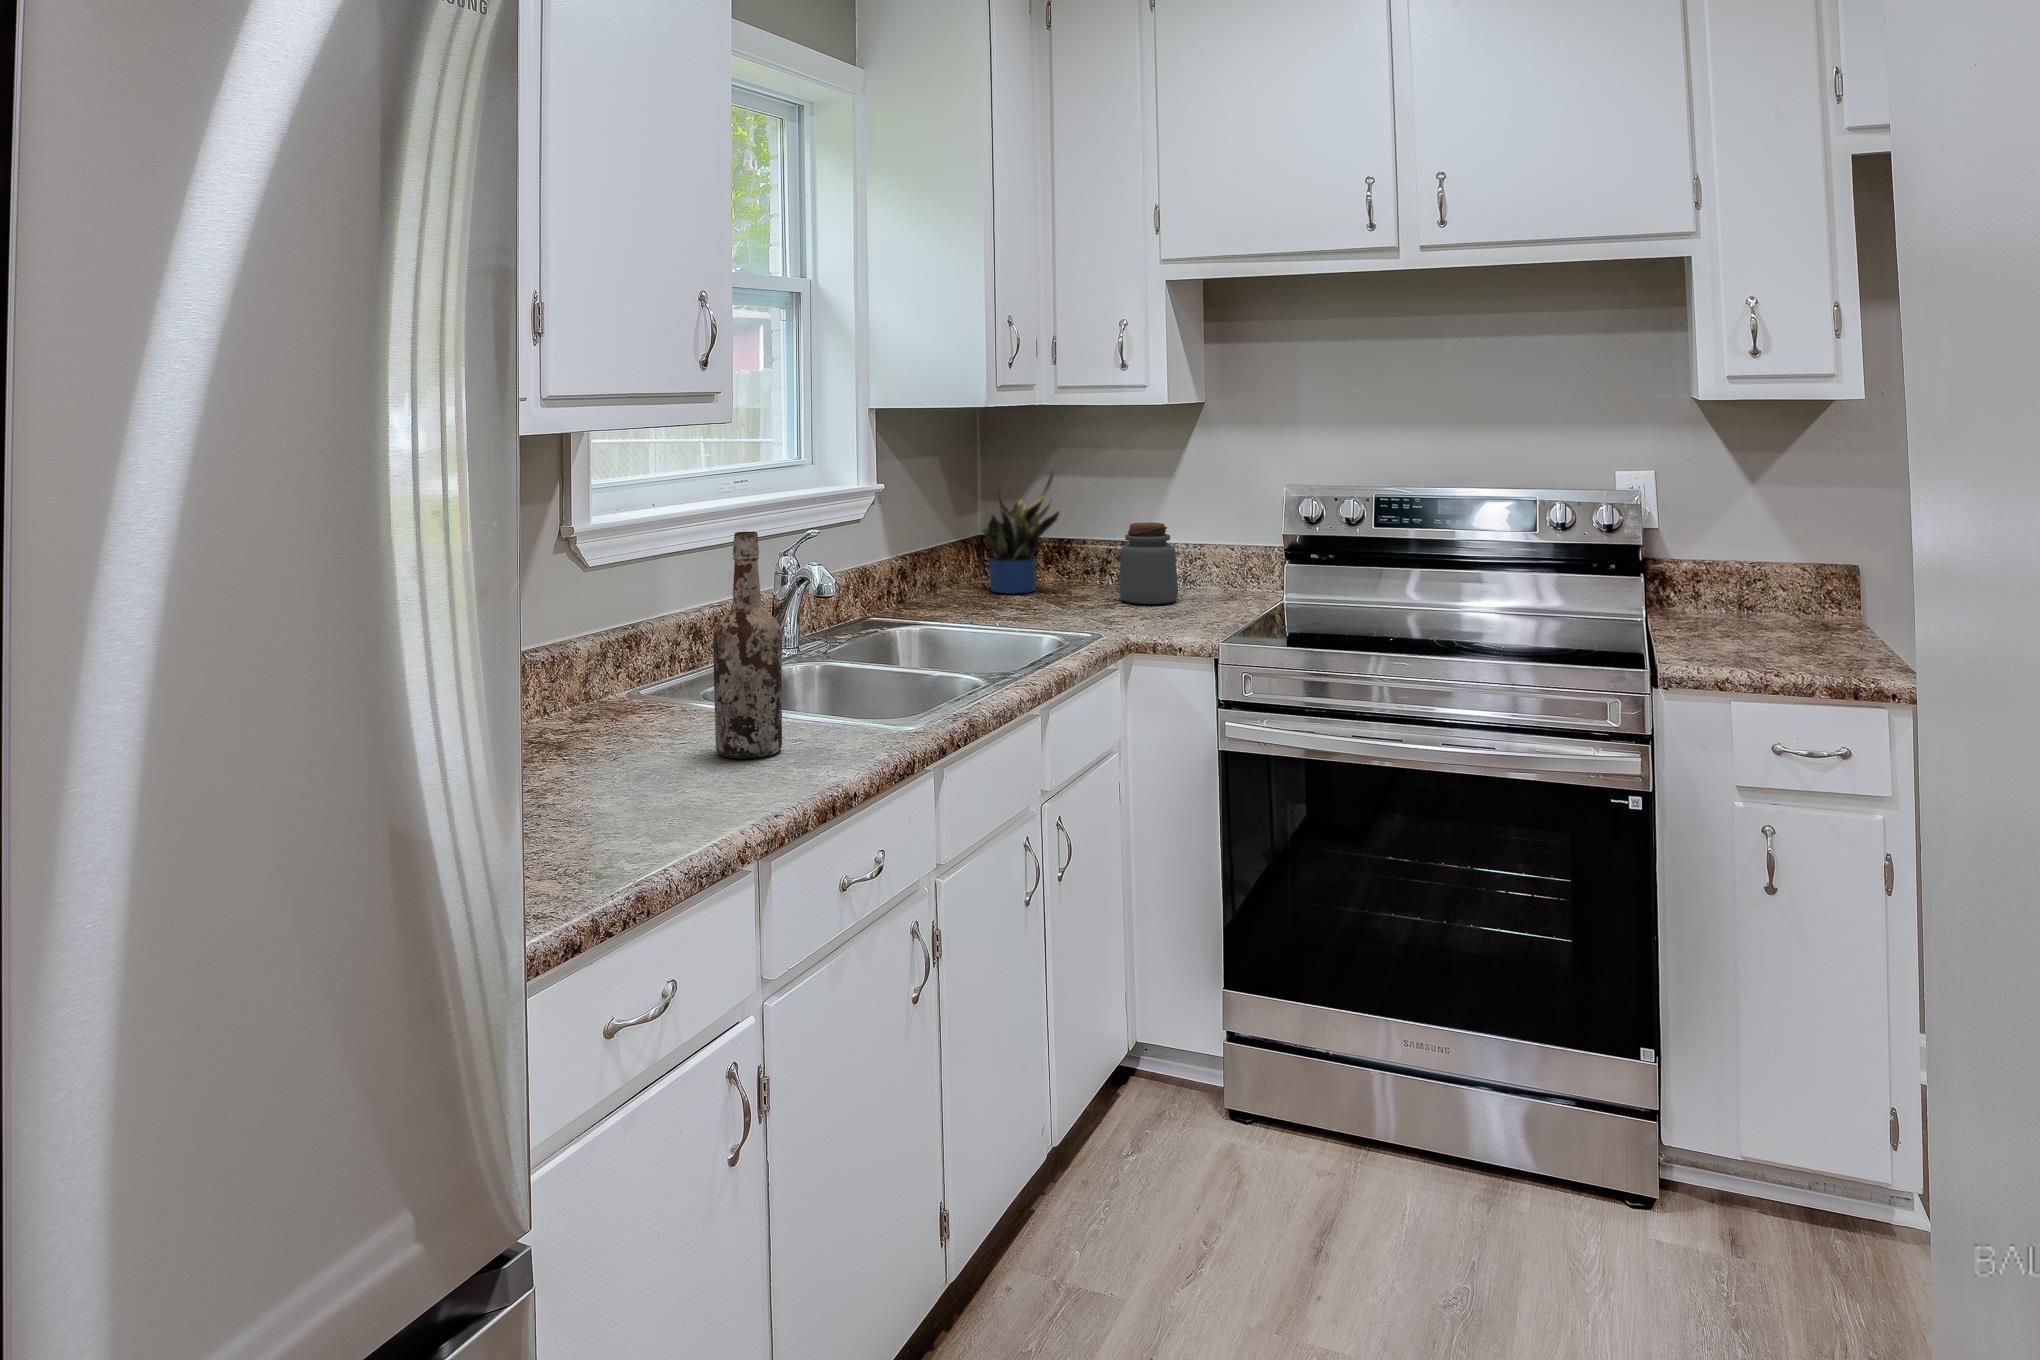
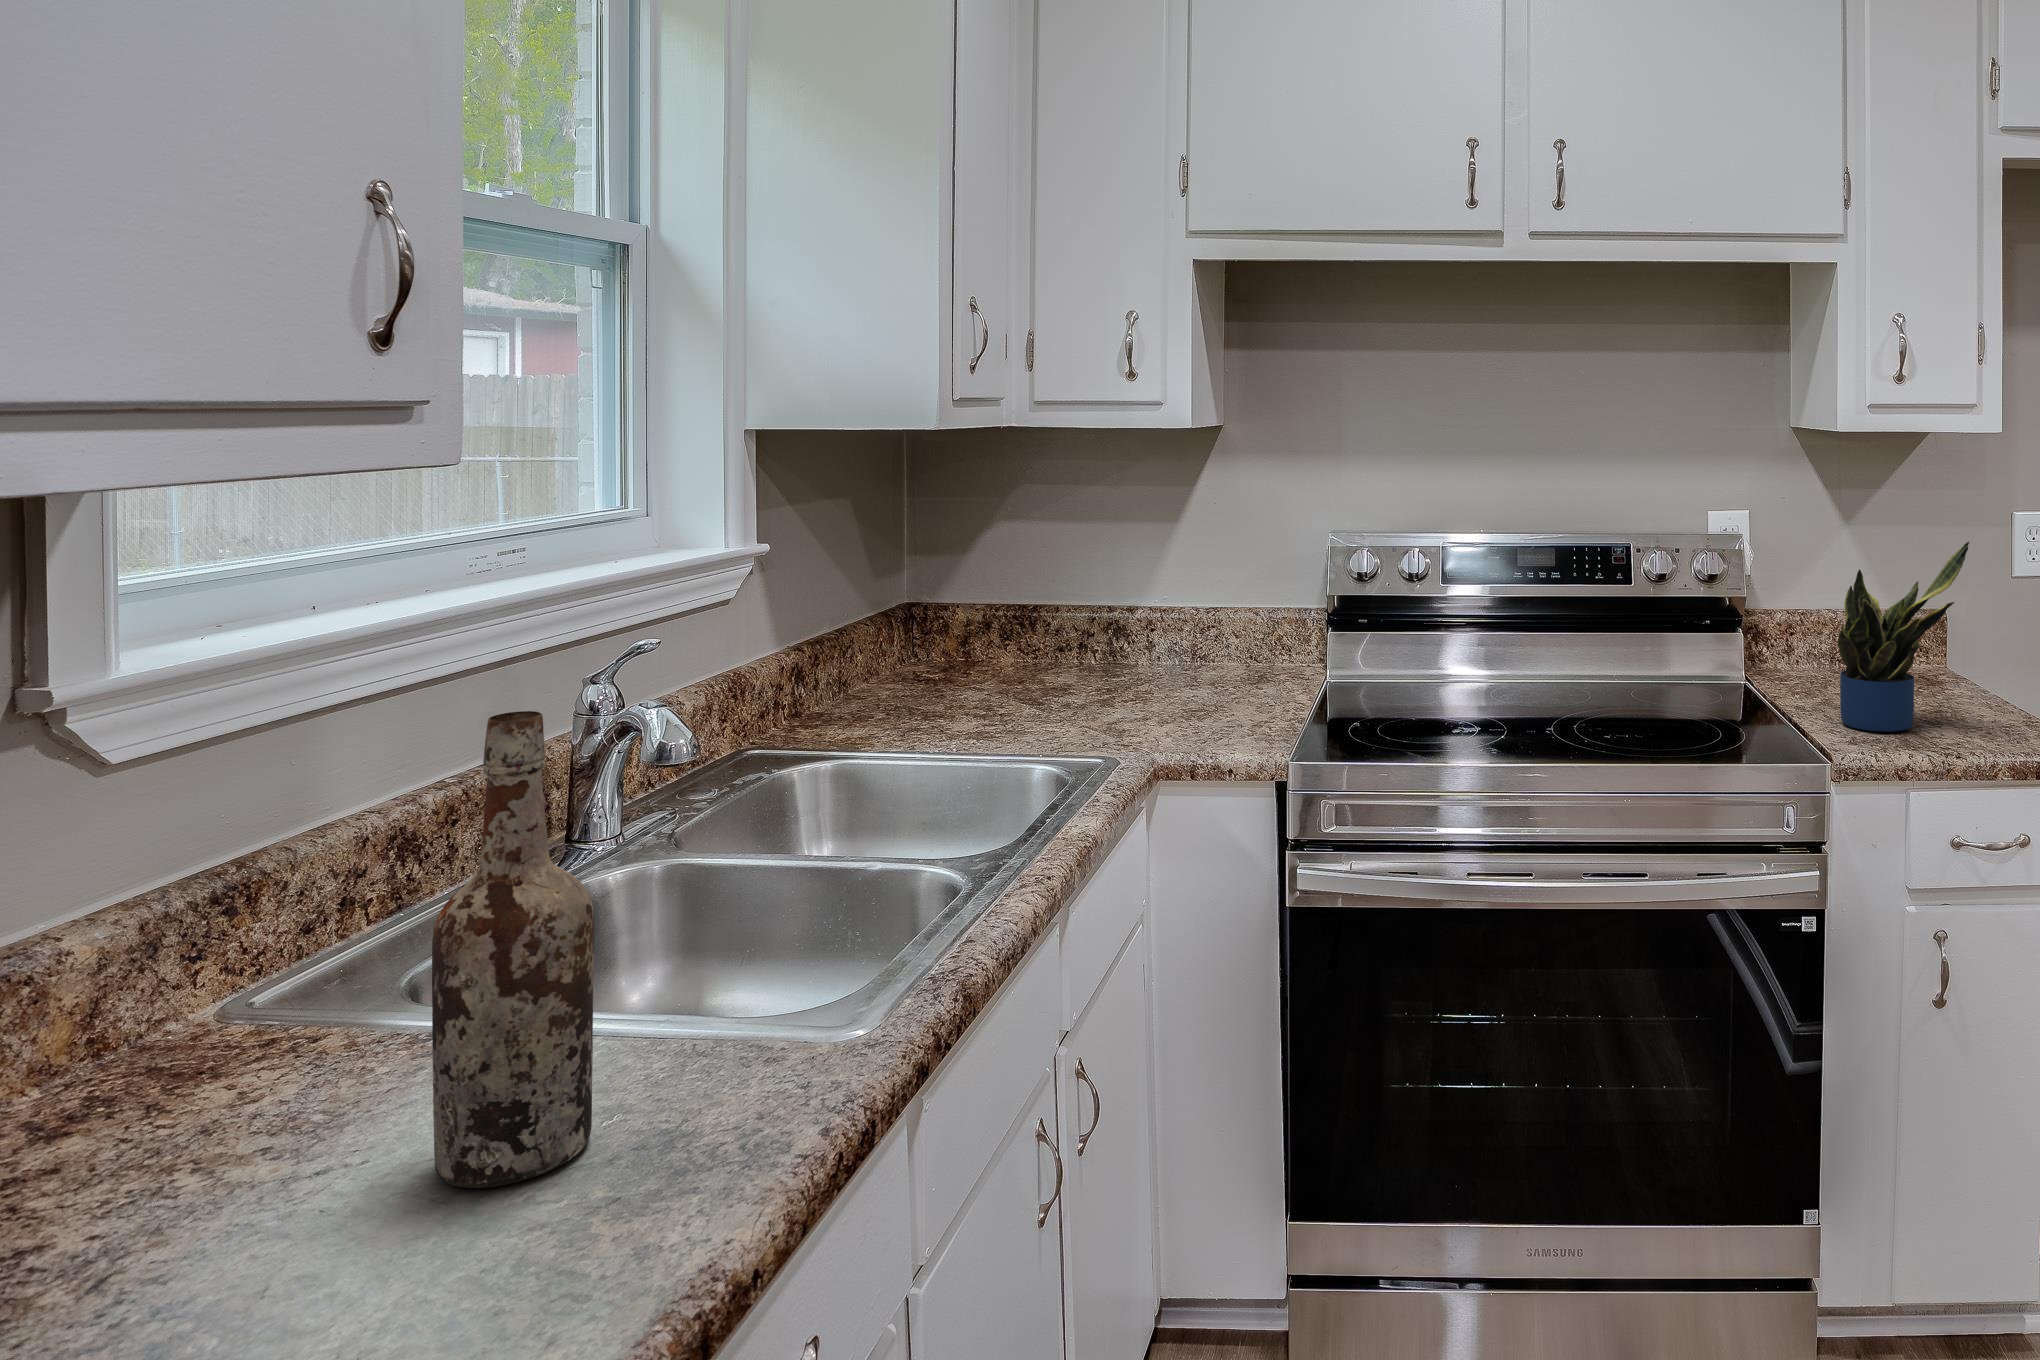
potted plant: present [984,474,1060,594] -> present [1837,542,1970,732]
jar: present [1119,522,1178,604] -> none [1116,583,1196,696]

